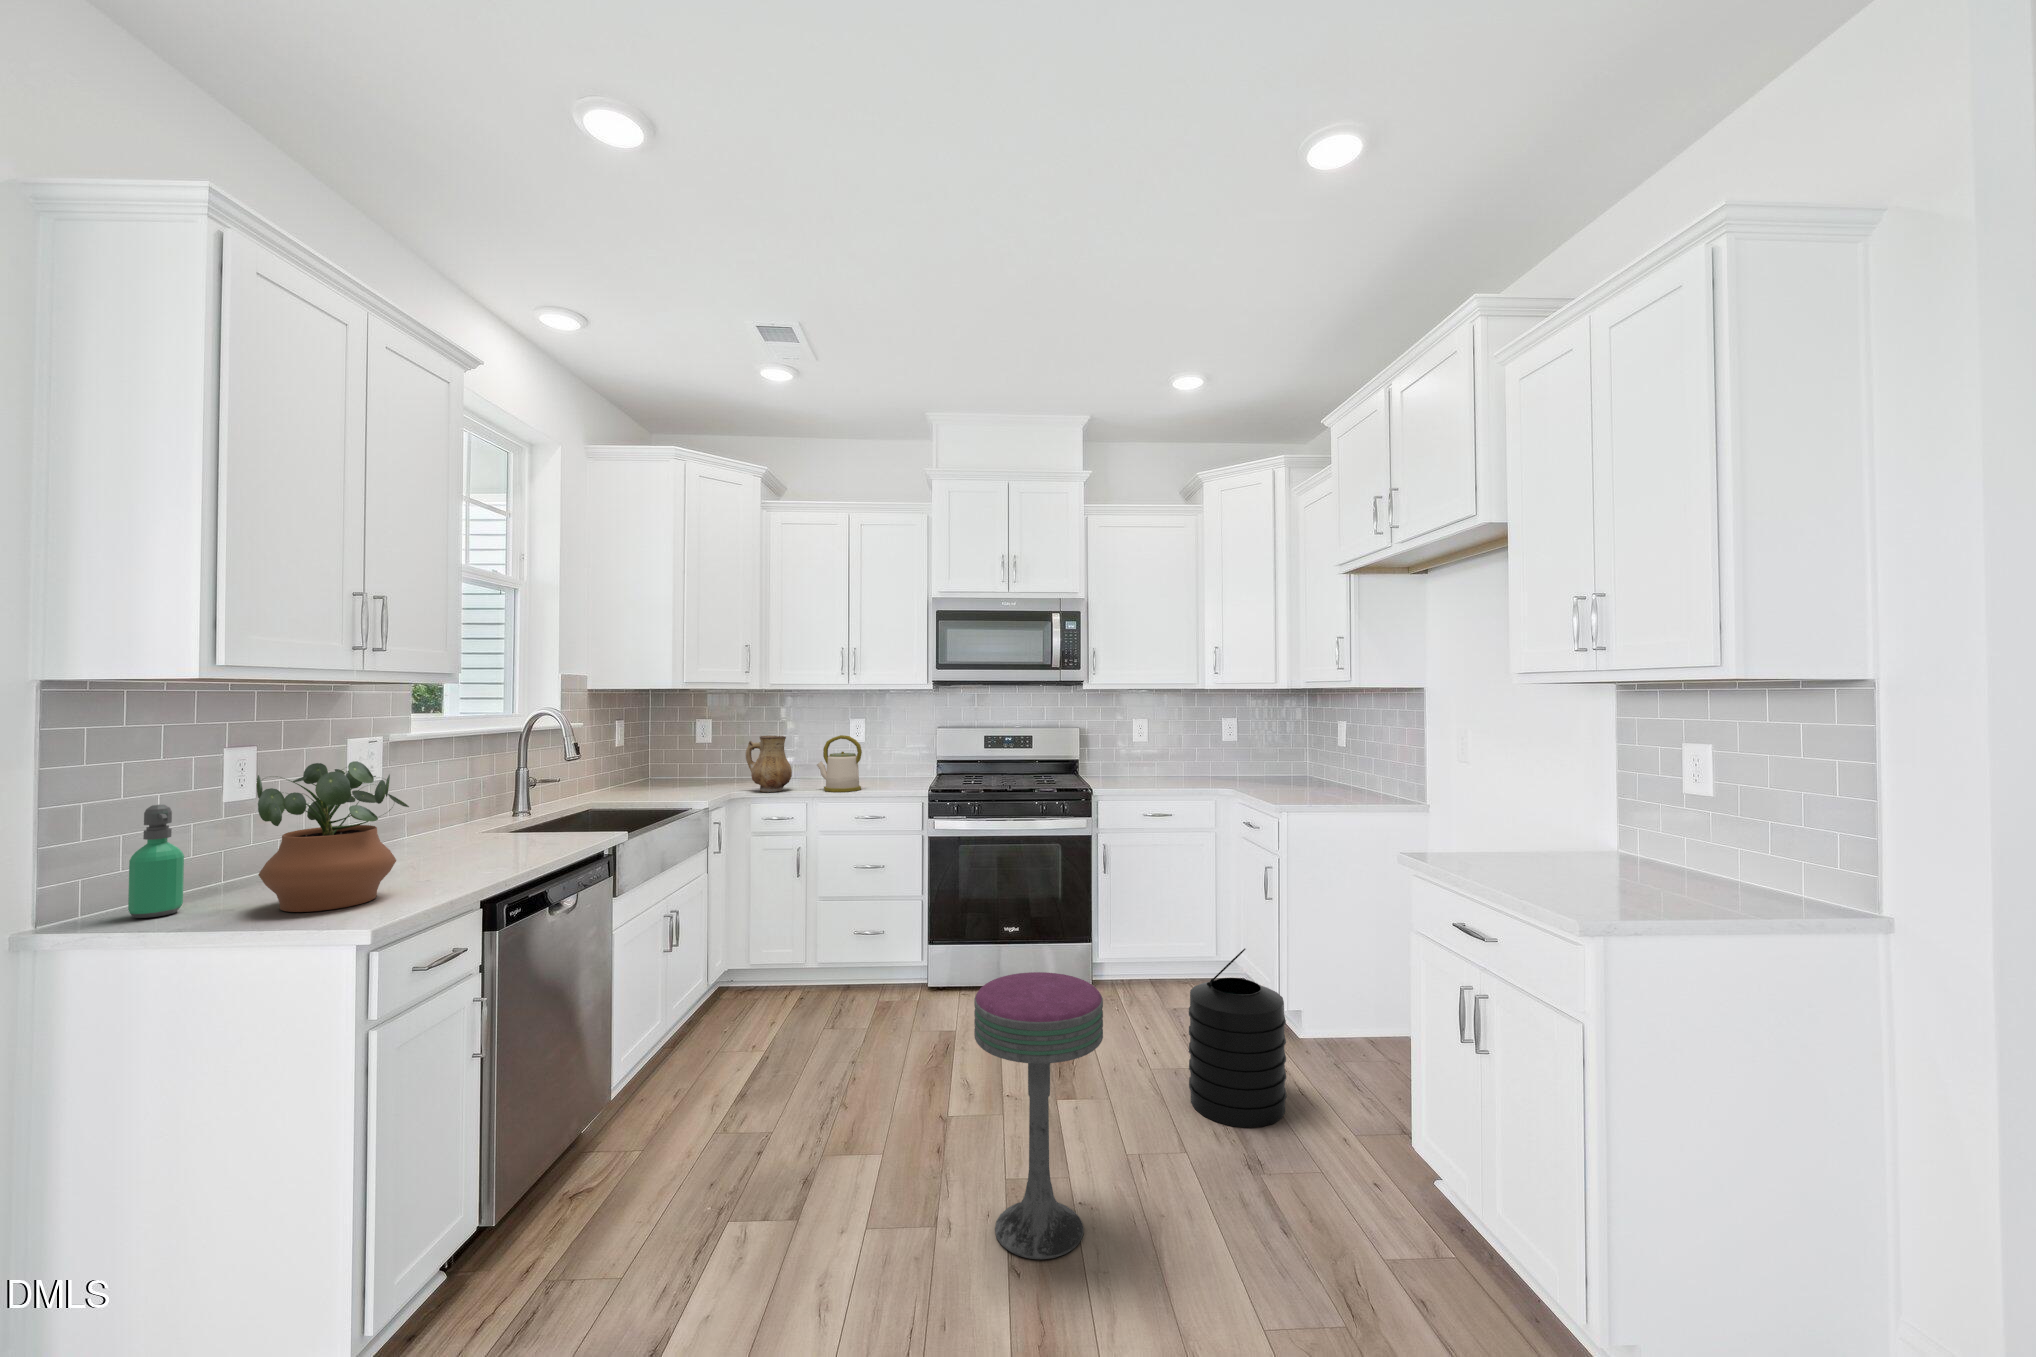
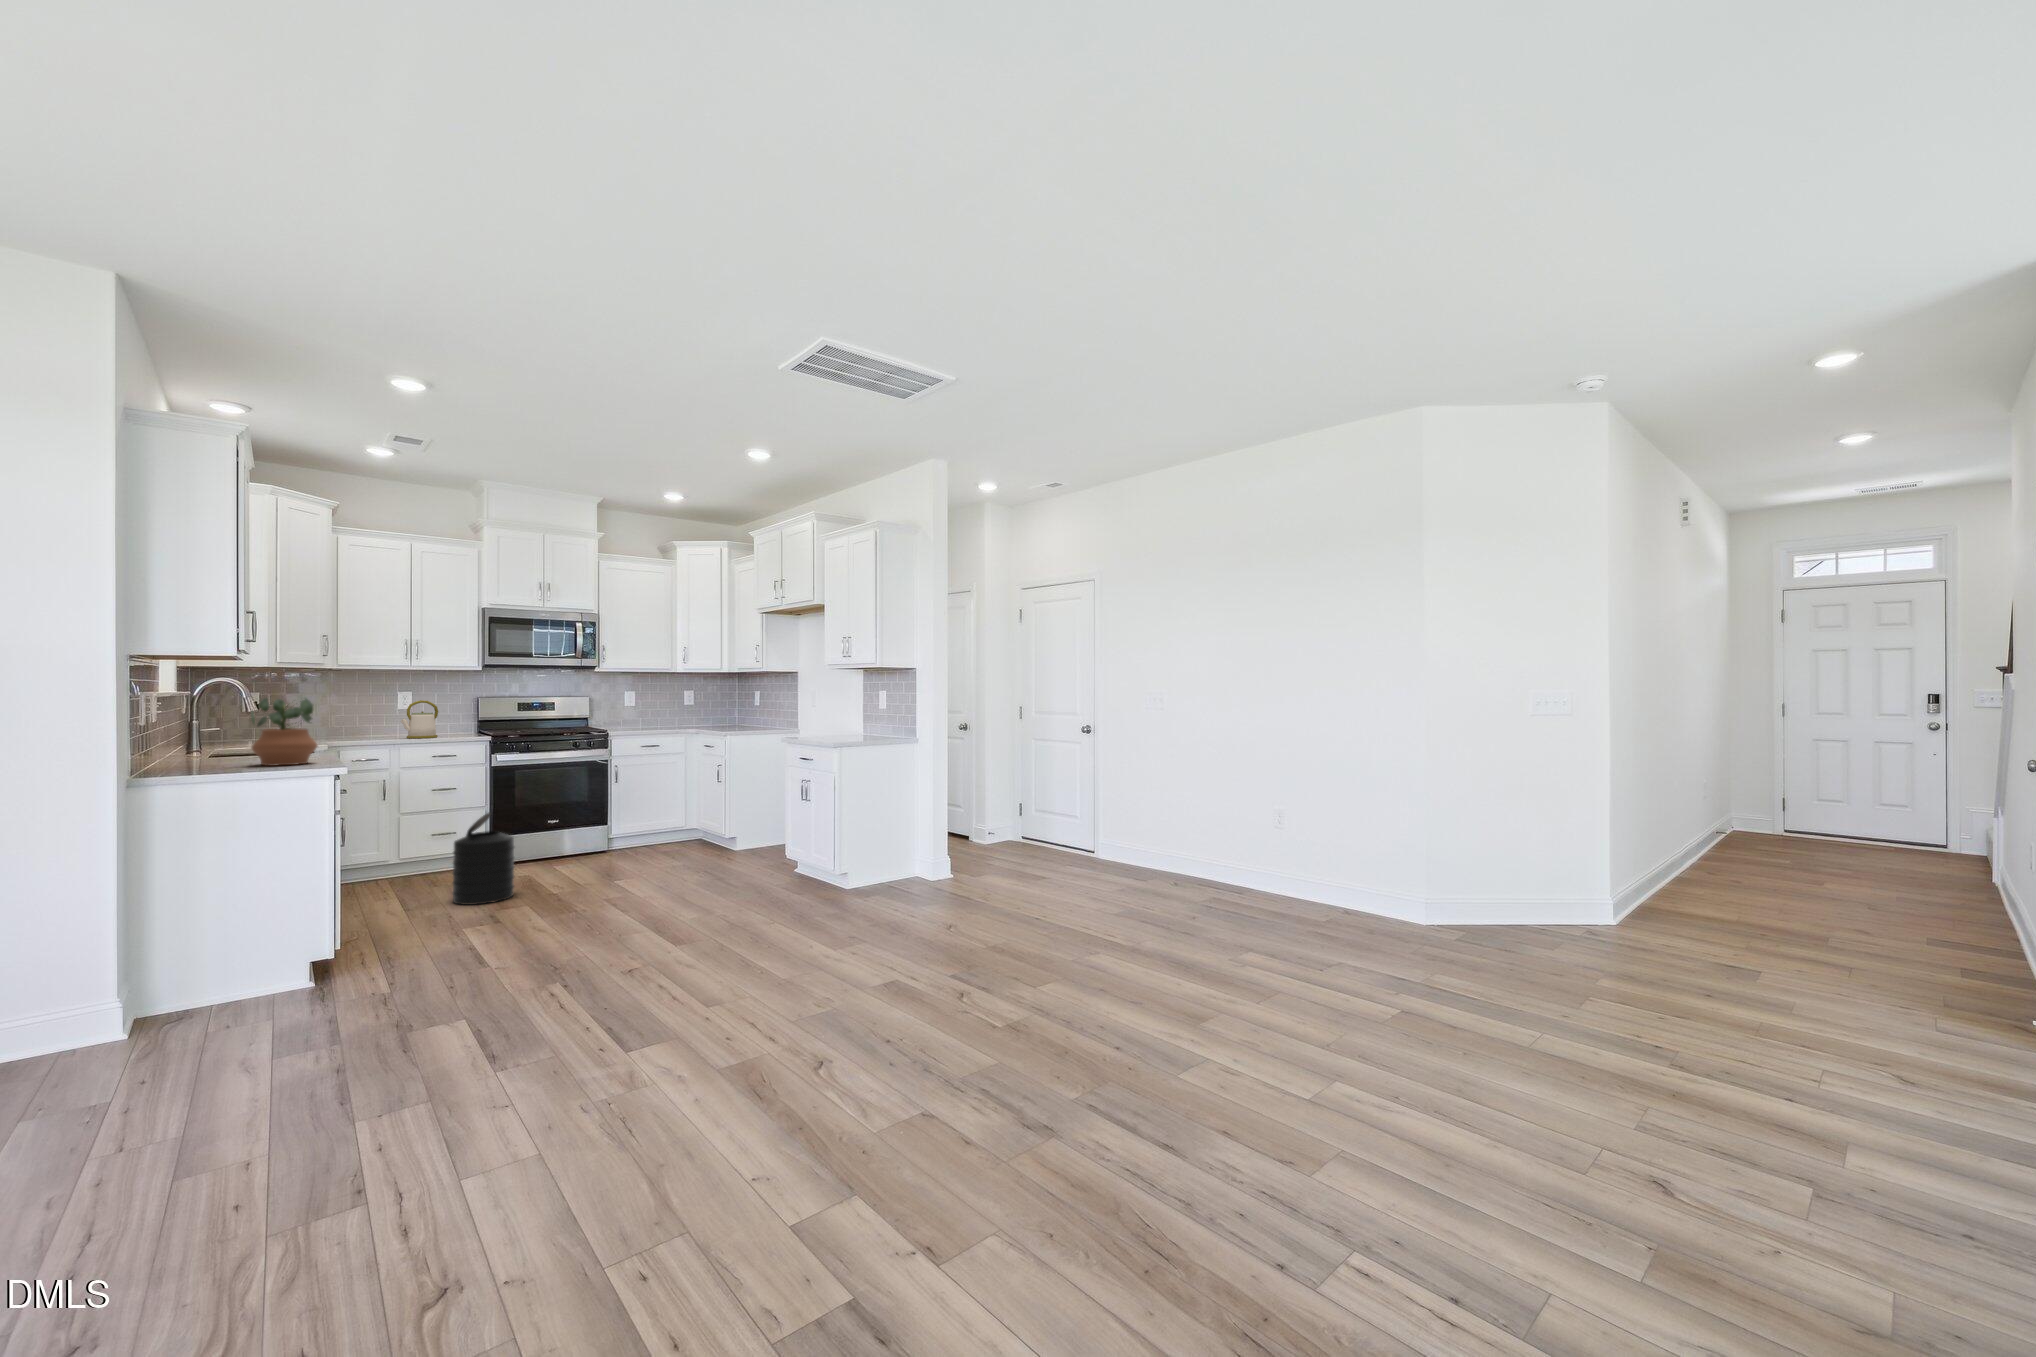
ceramic pitcher: present [746,736,792,792] -> none [340,701,379,740]
soap dispenser: present [128,805,184,918] -> none [182,716,212,770]
trash can: present [1189,948,1287,1128] -> present [452,813,514,905]
bar stool: present [974,972,1103,1259] -> none [599,795,660,904]

